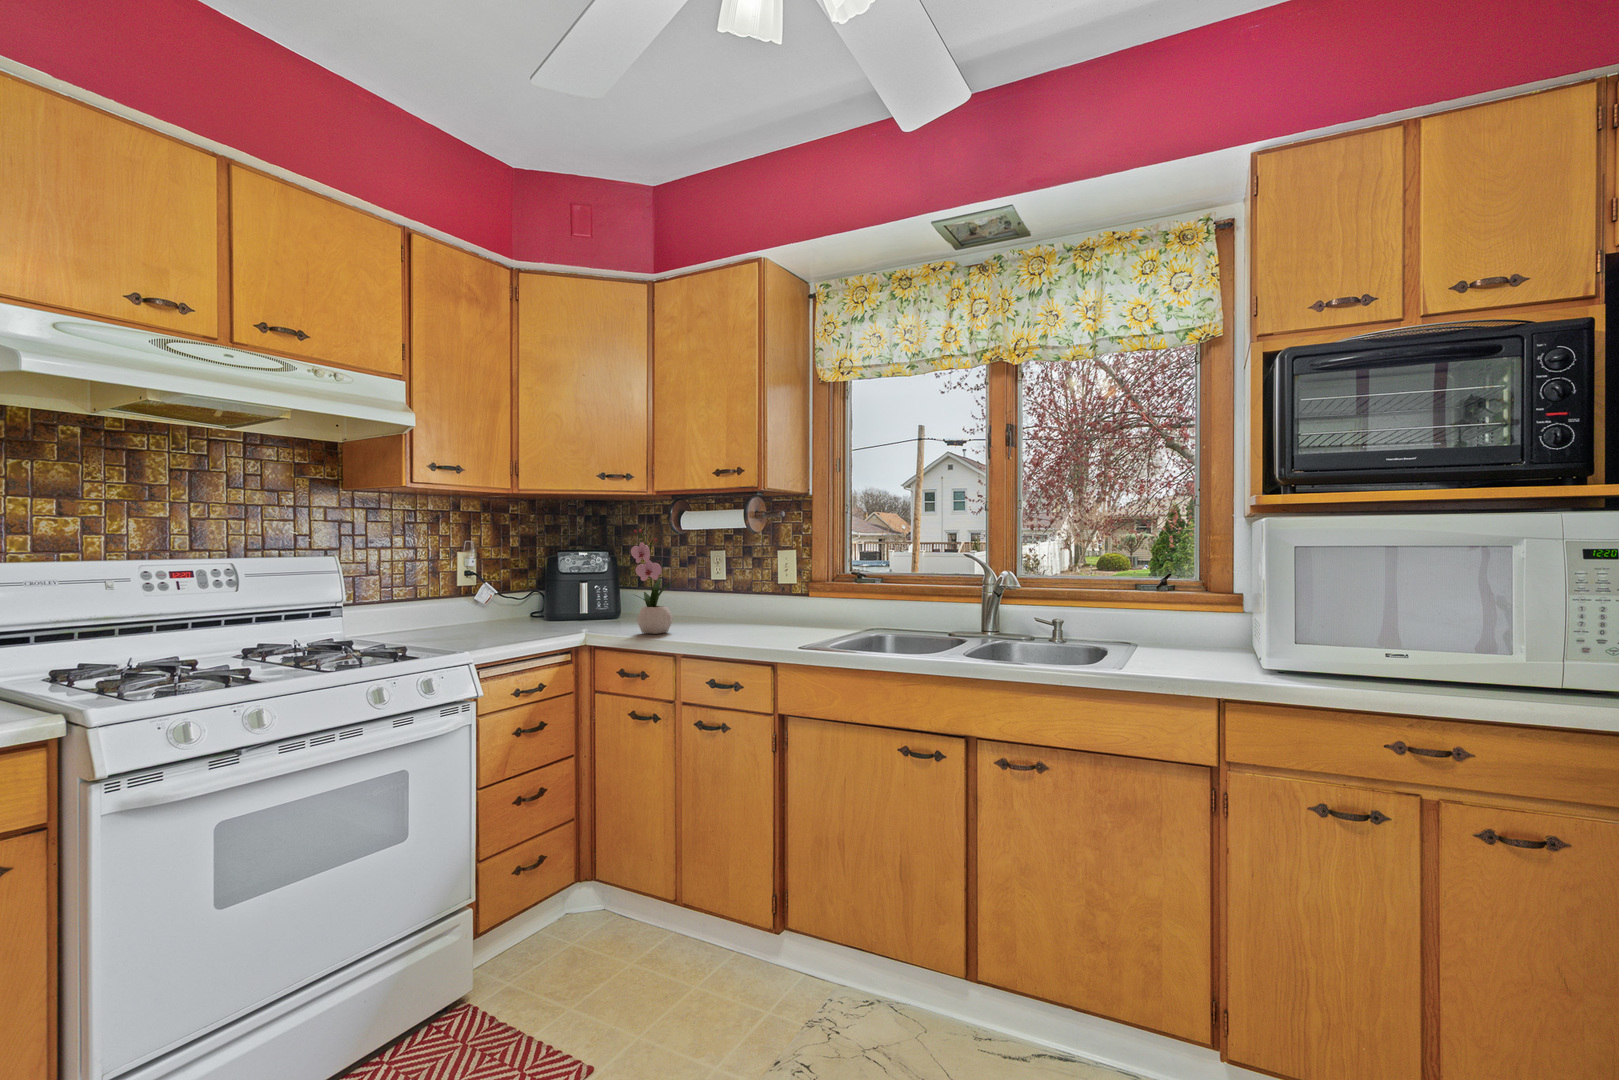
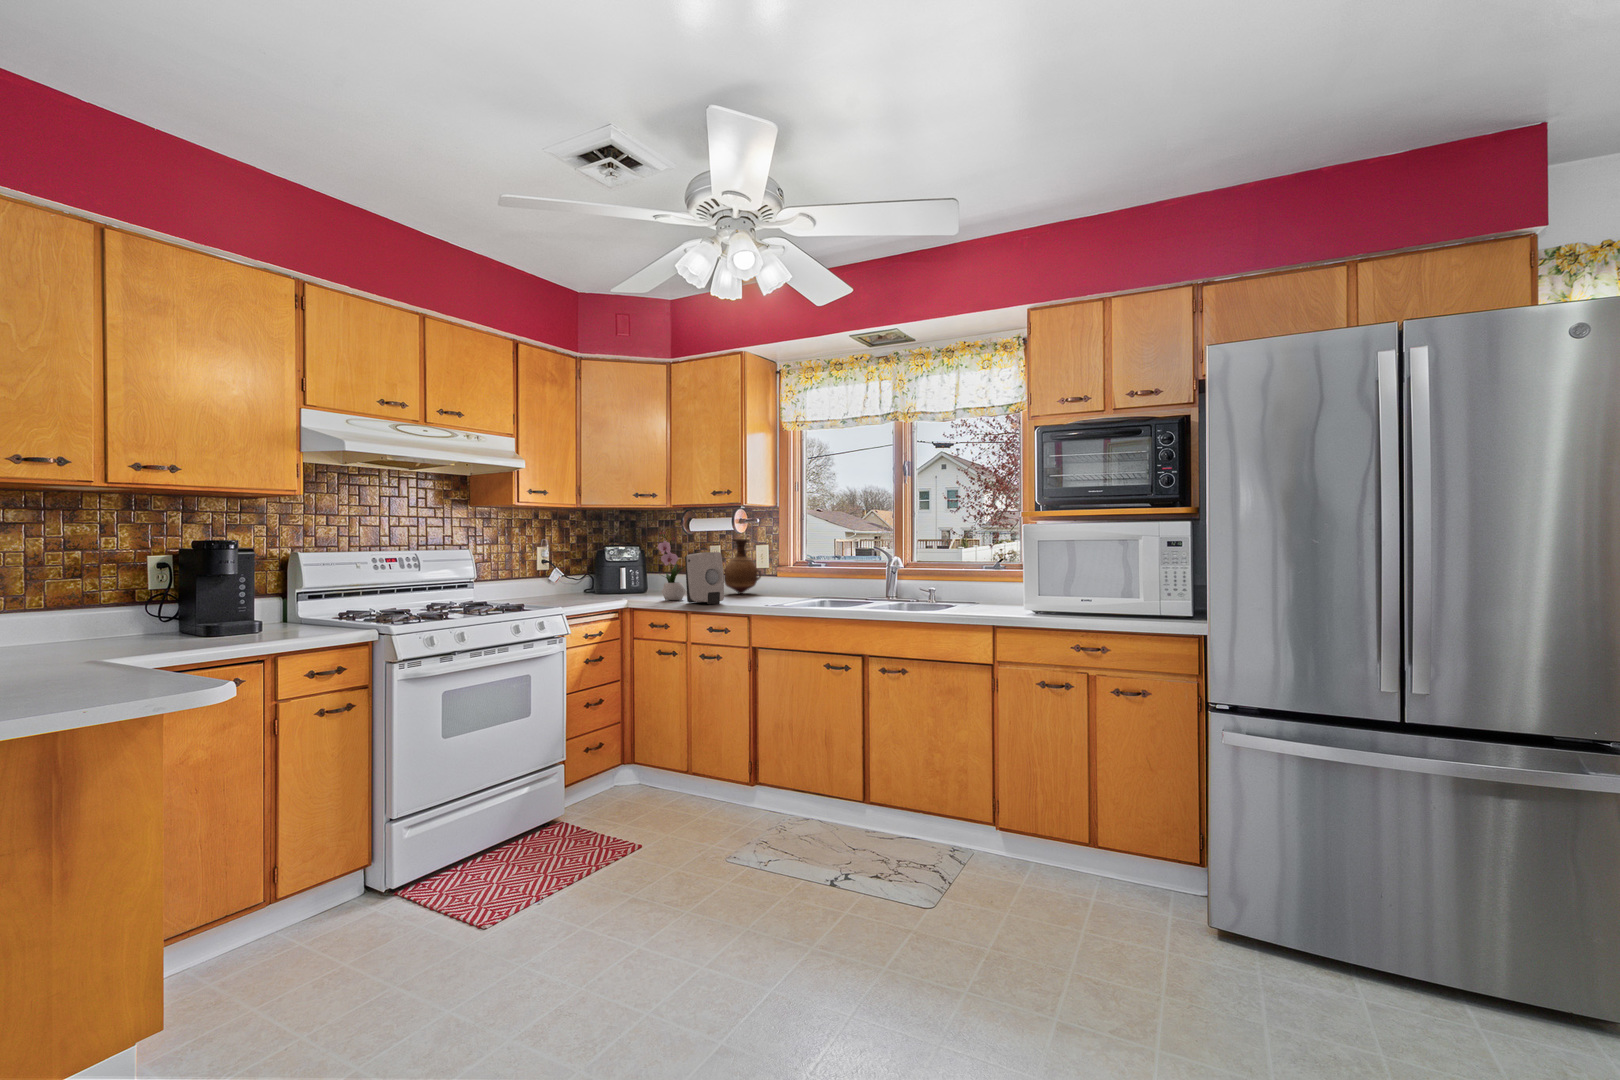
vase: none [726,540,786,621] -> present [724,539,761,594]
soap dispenser: none [672,561,732,644] -> present [685,552,724,604]

